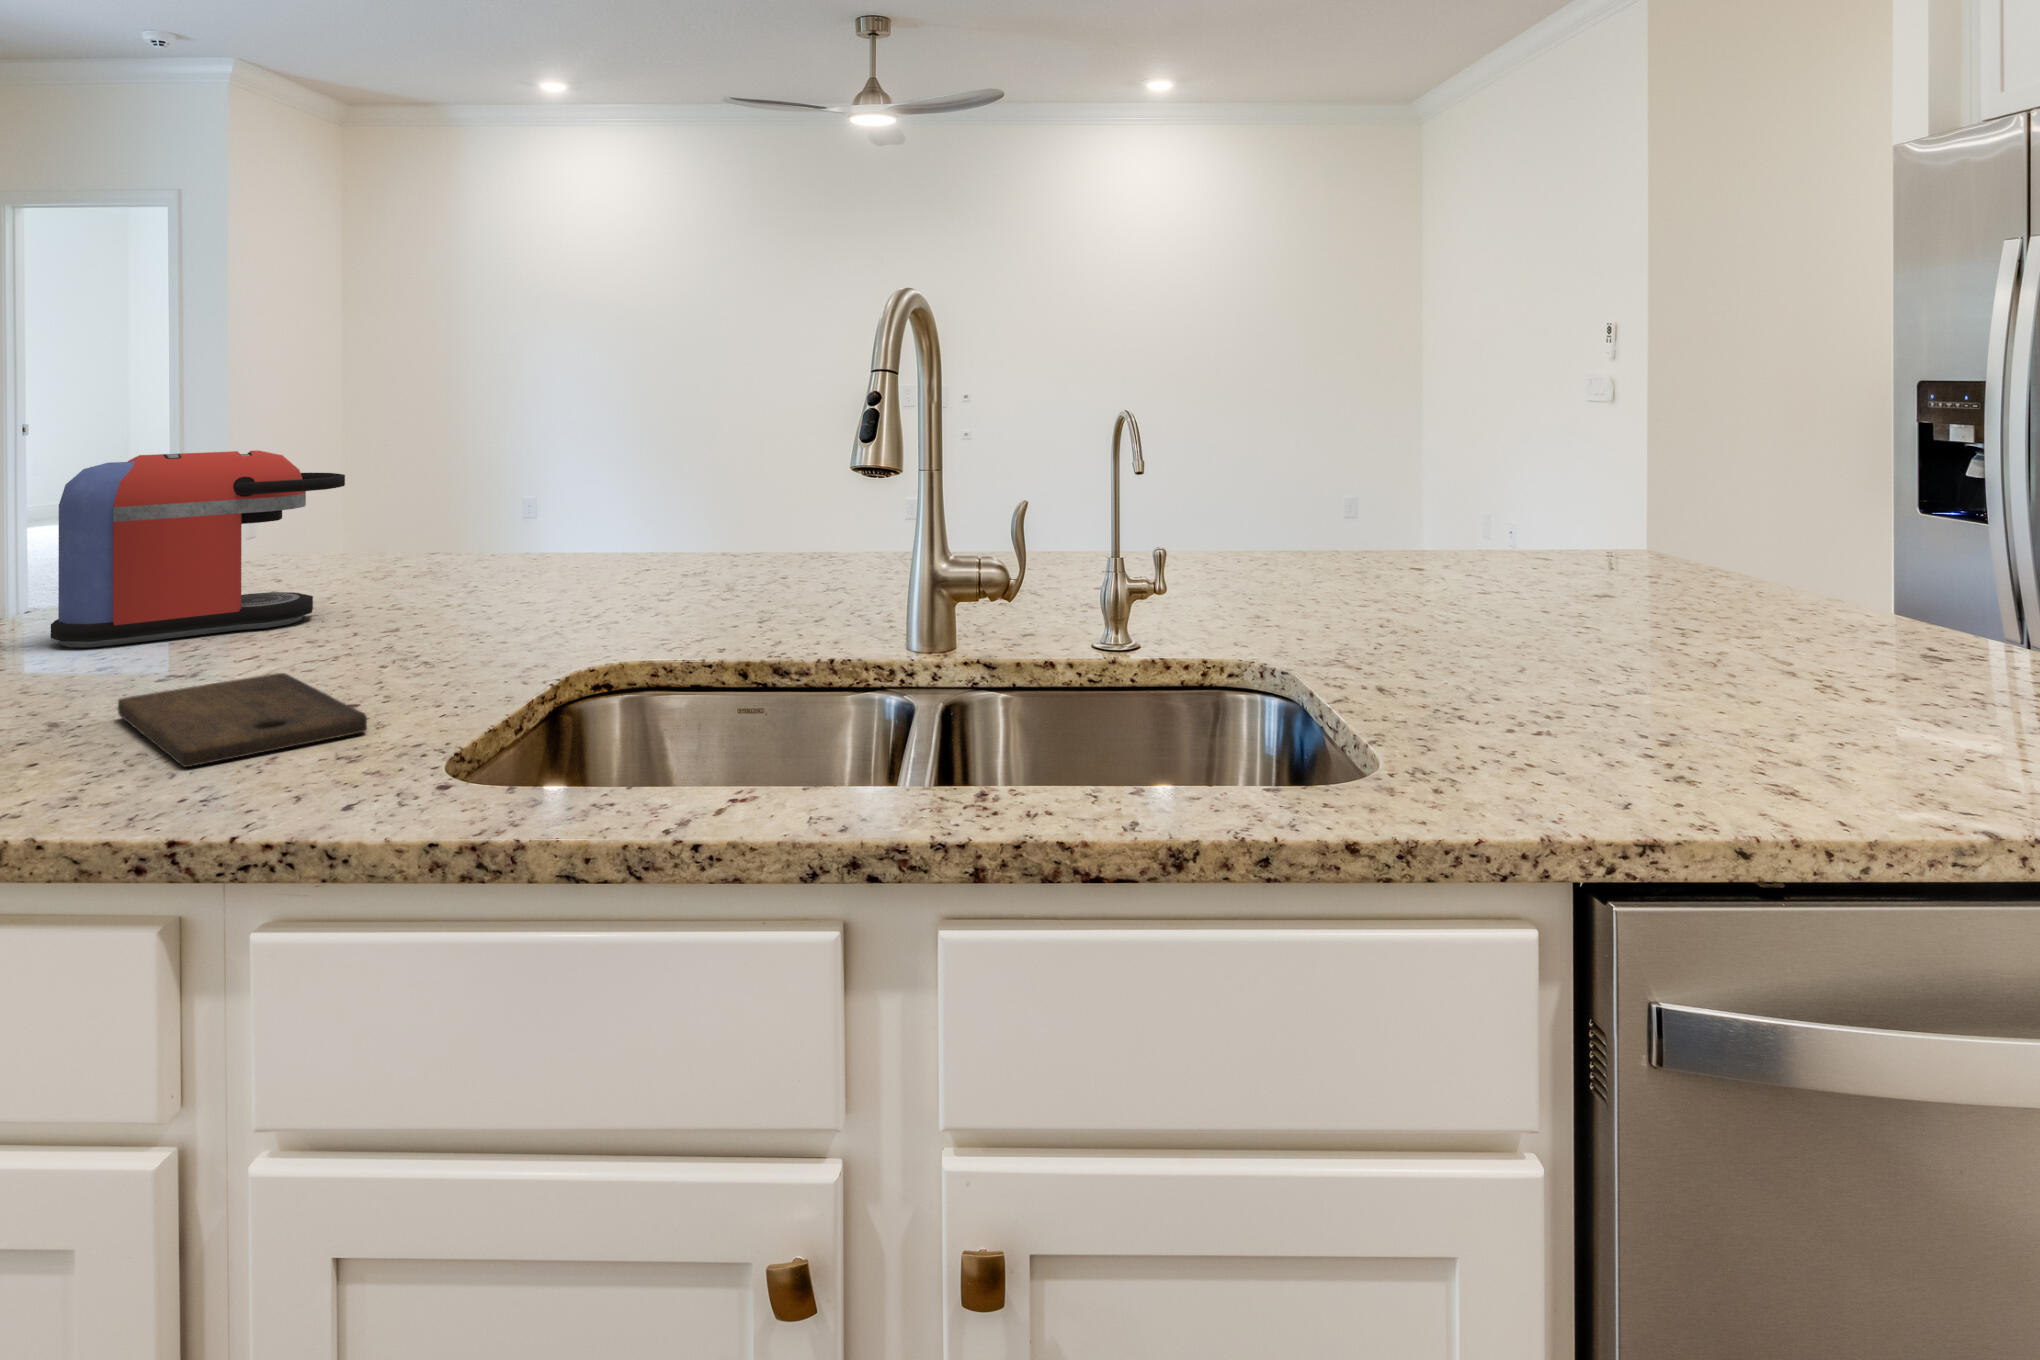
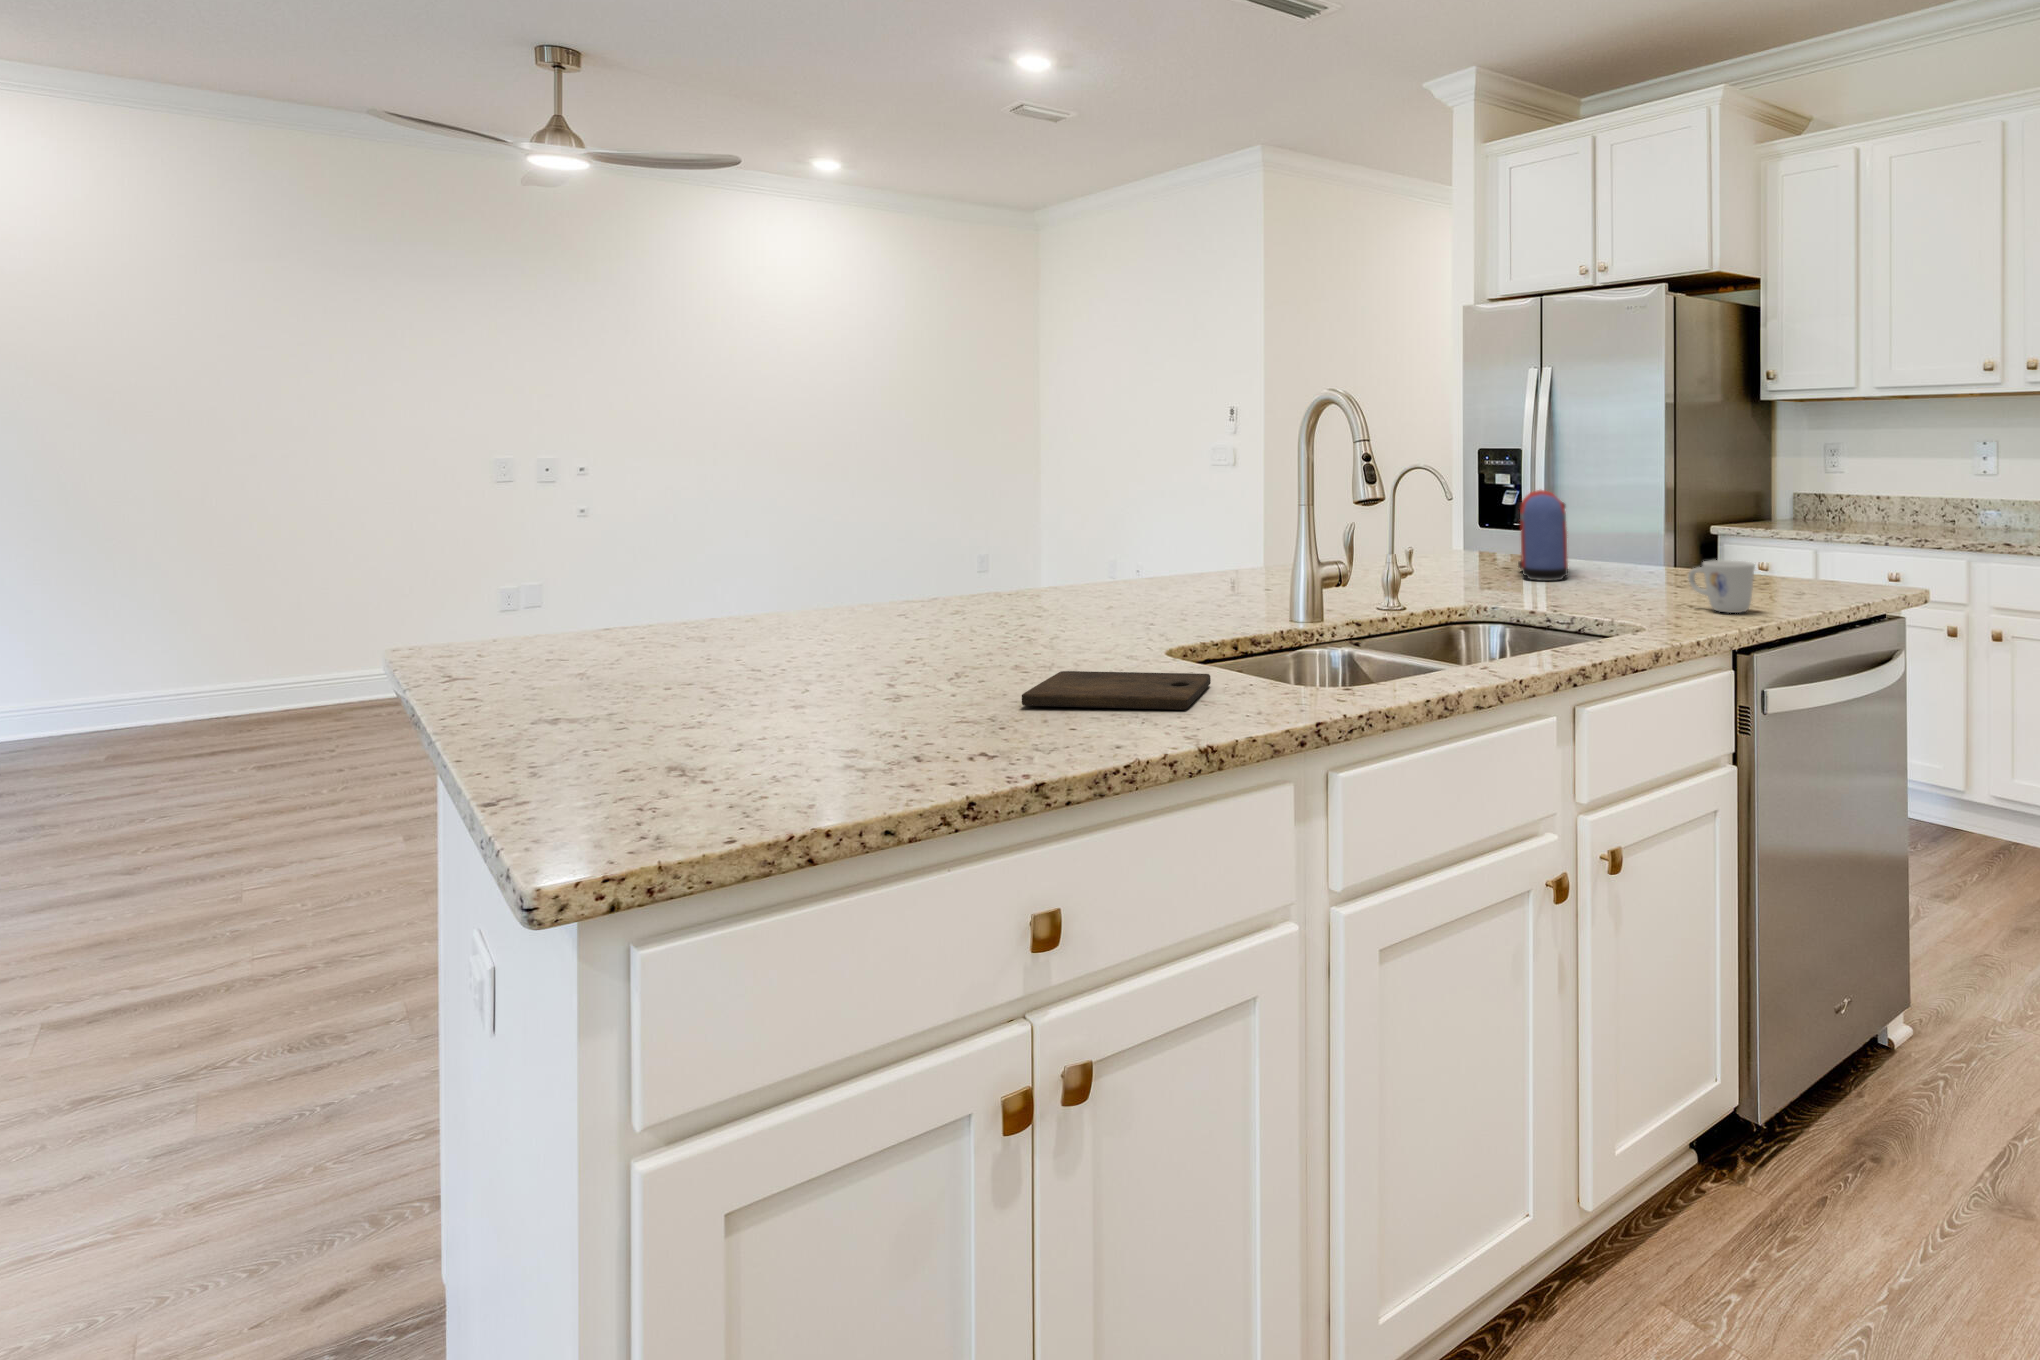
coffee maker: present [51,450,345,648] -> present [1518,490,1568,581]
mug: none [1630,644,1768,789] -> present [1688,560,1755,613]

